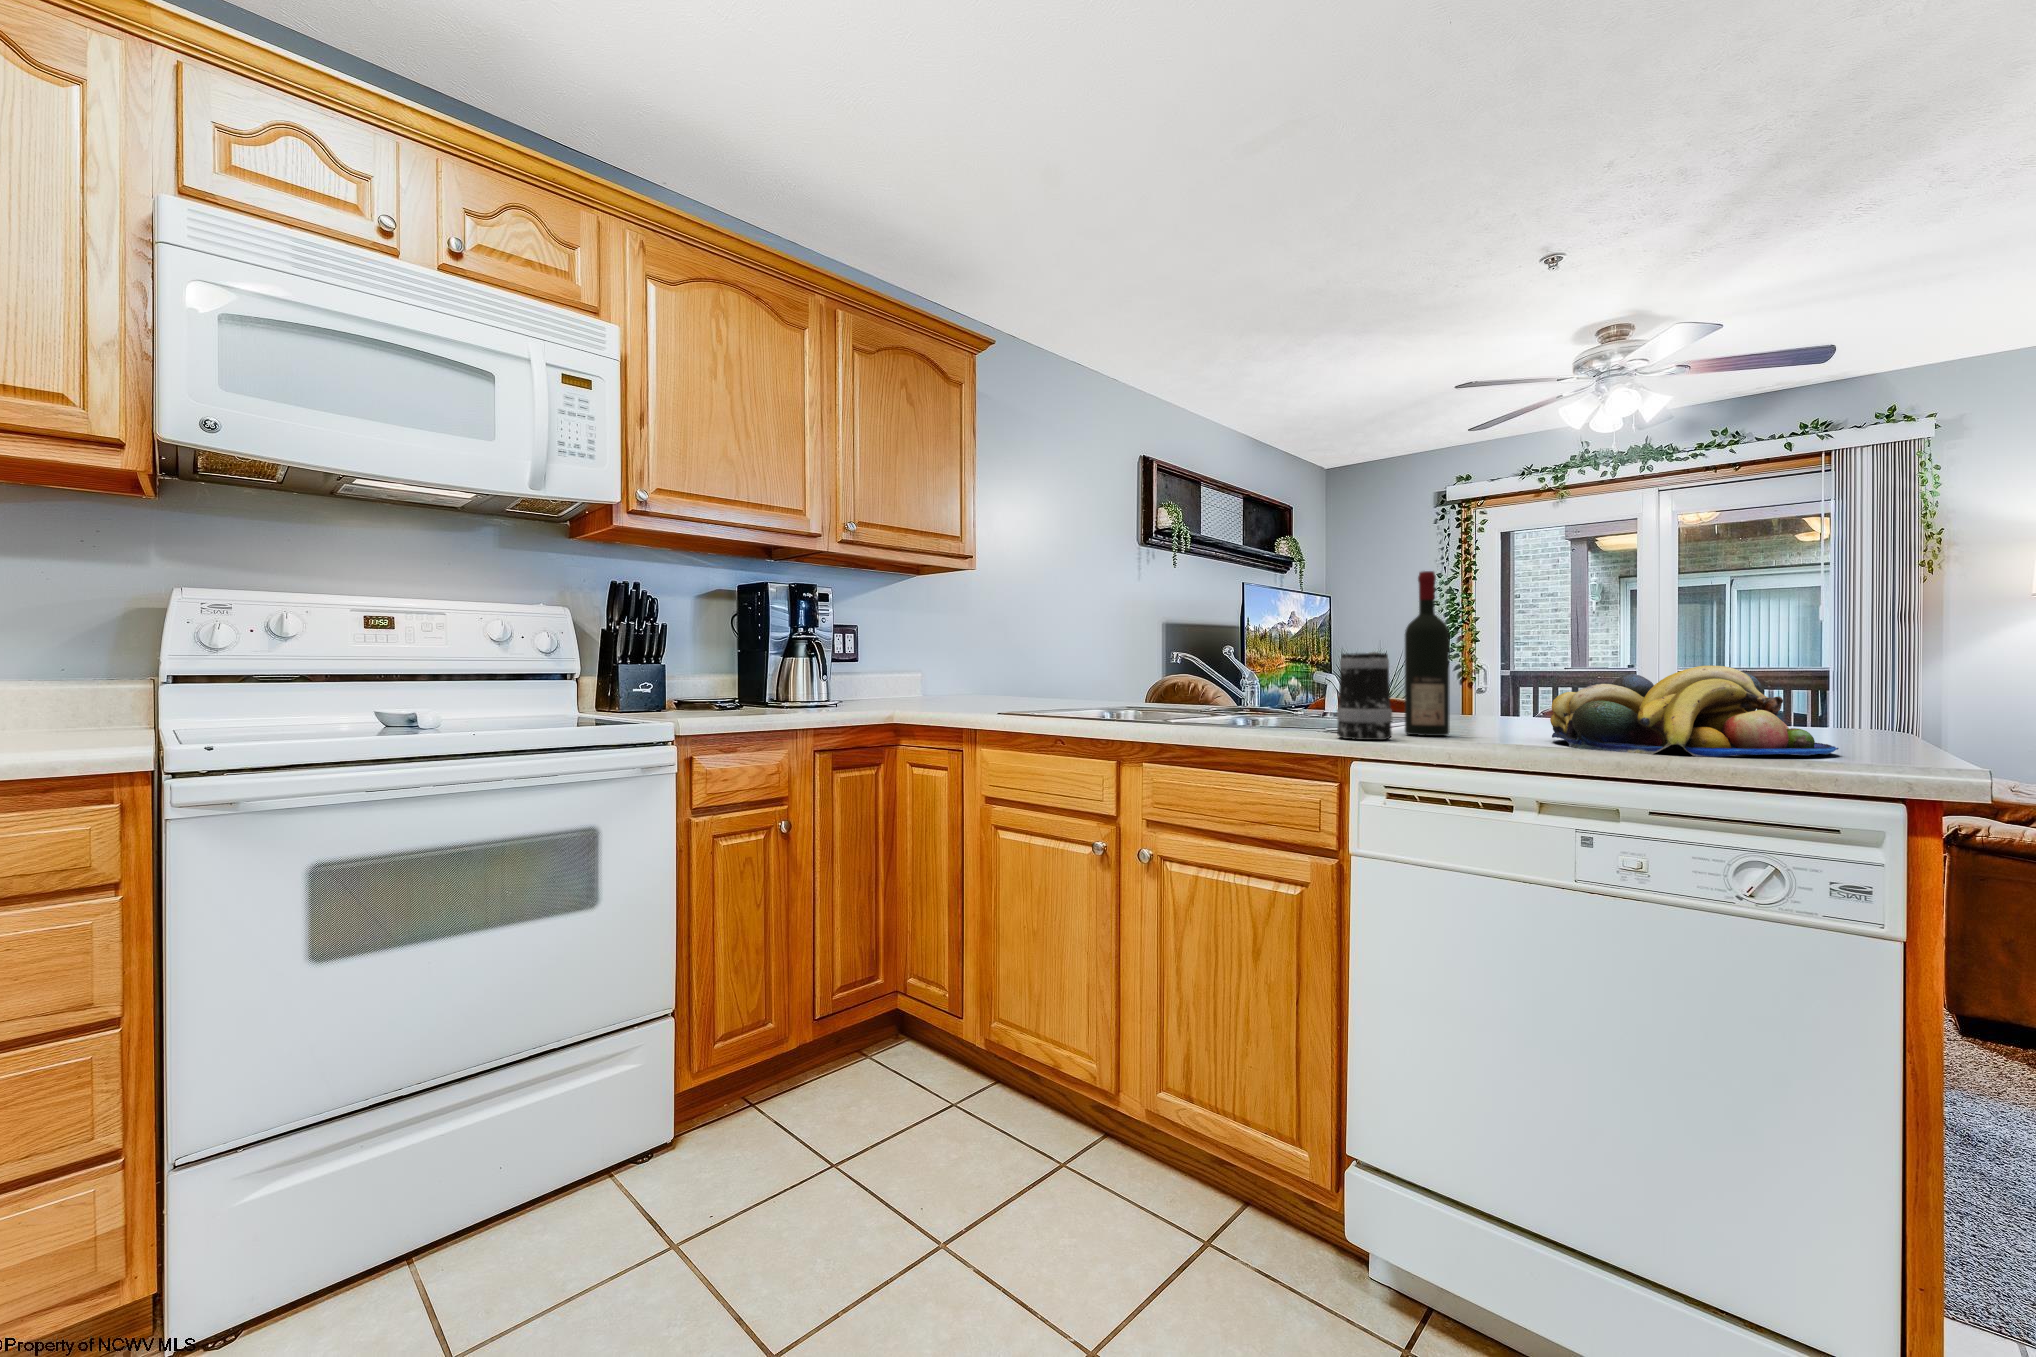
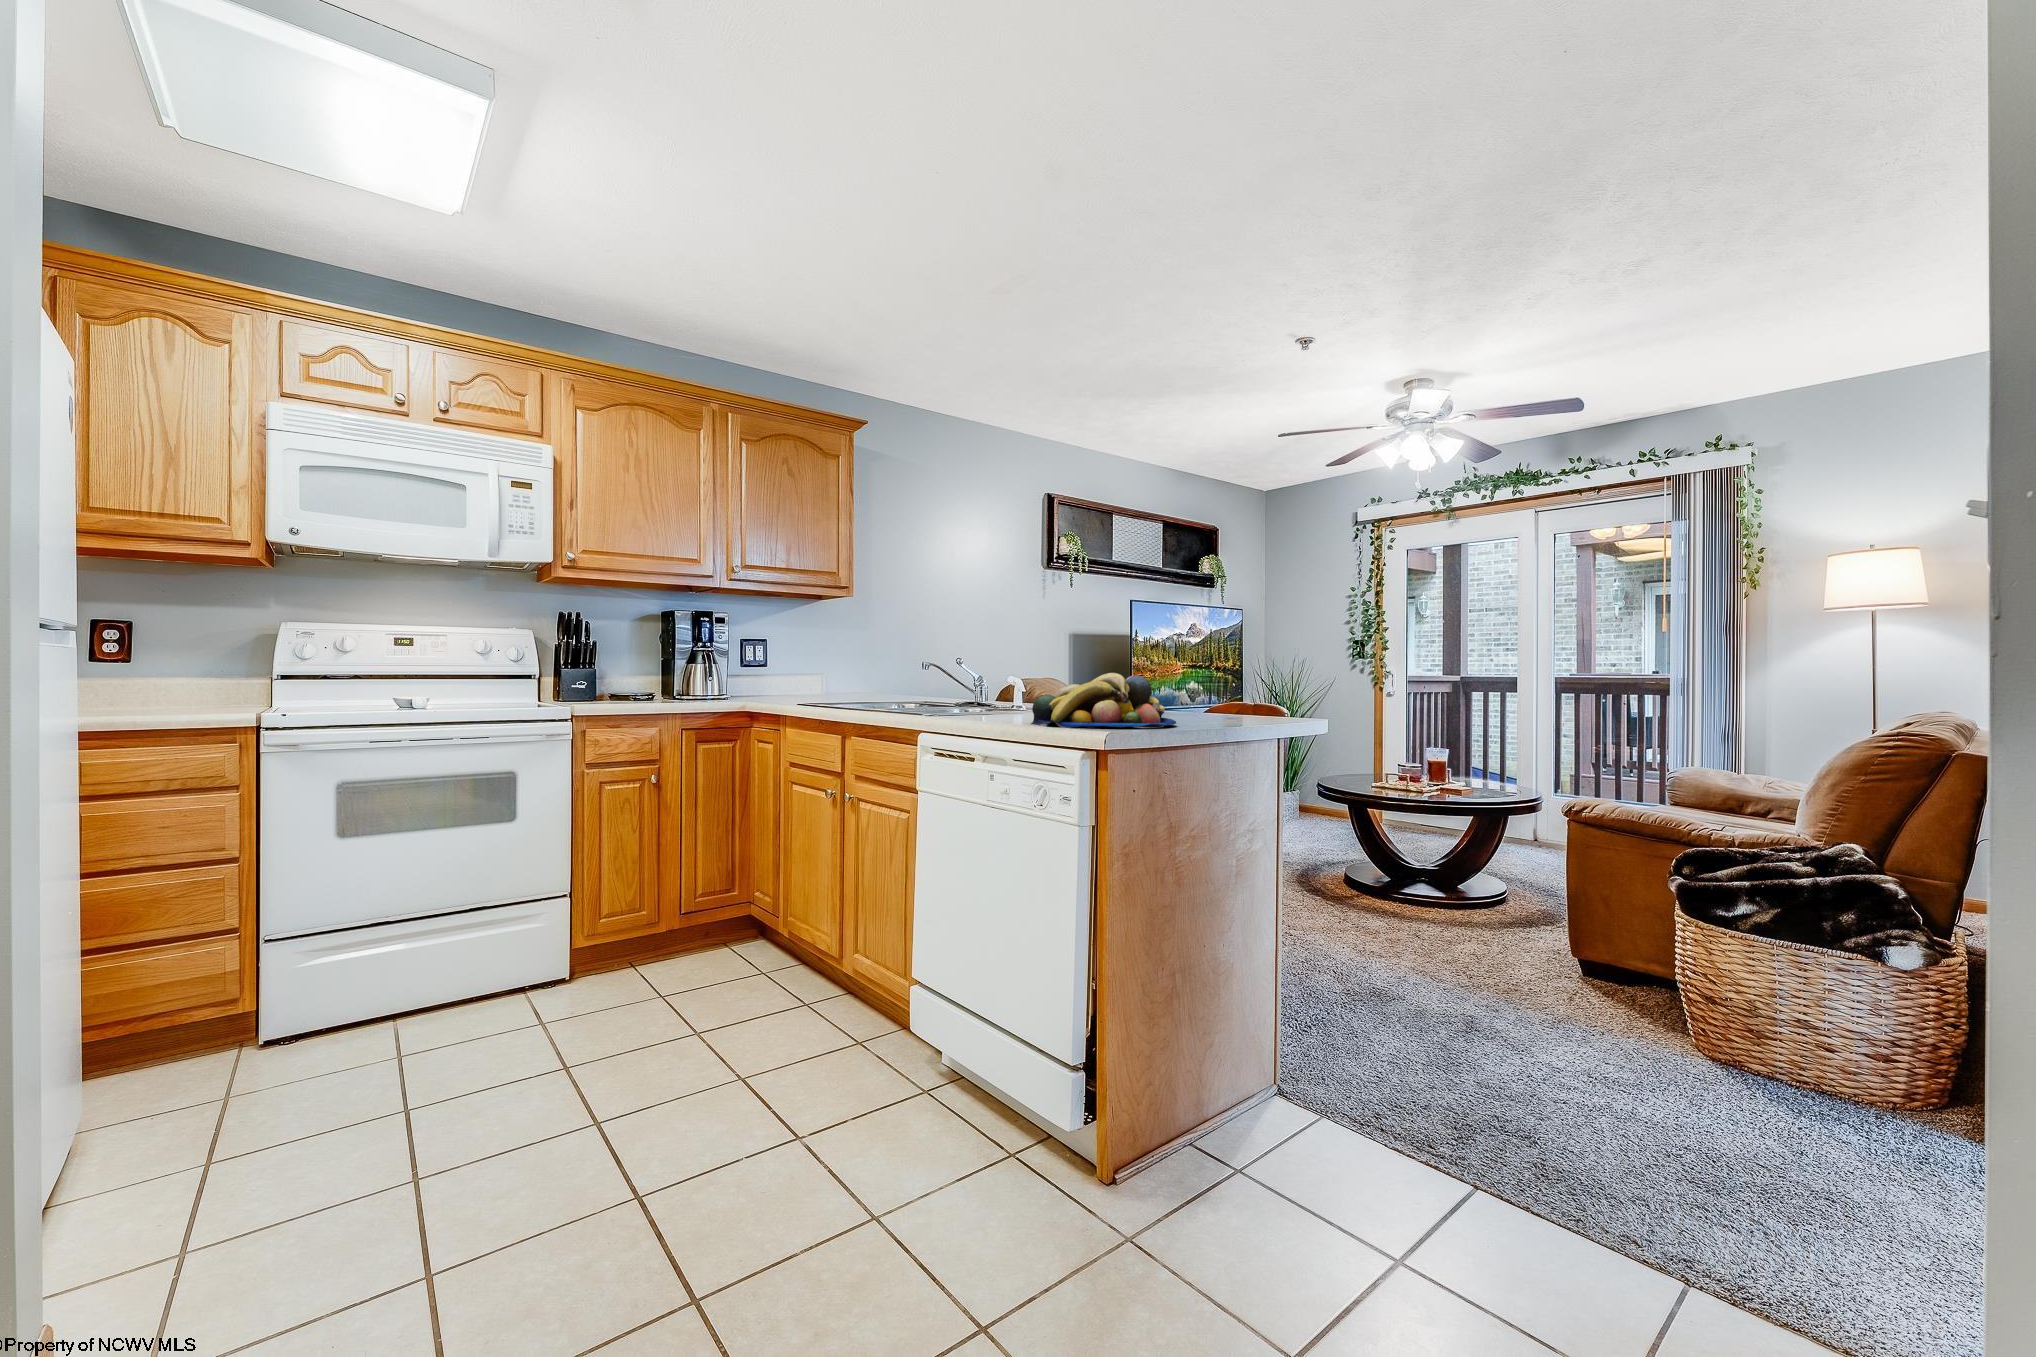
wine bottle: present [1405,571,1450,736] -> none [990,610,1016,718]
mug: present [1336,652,1392,740] -> none [923,663,964,719]

